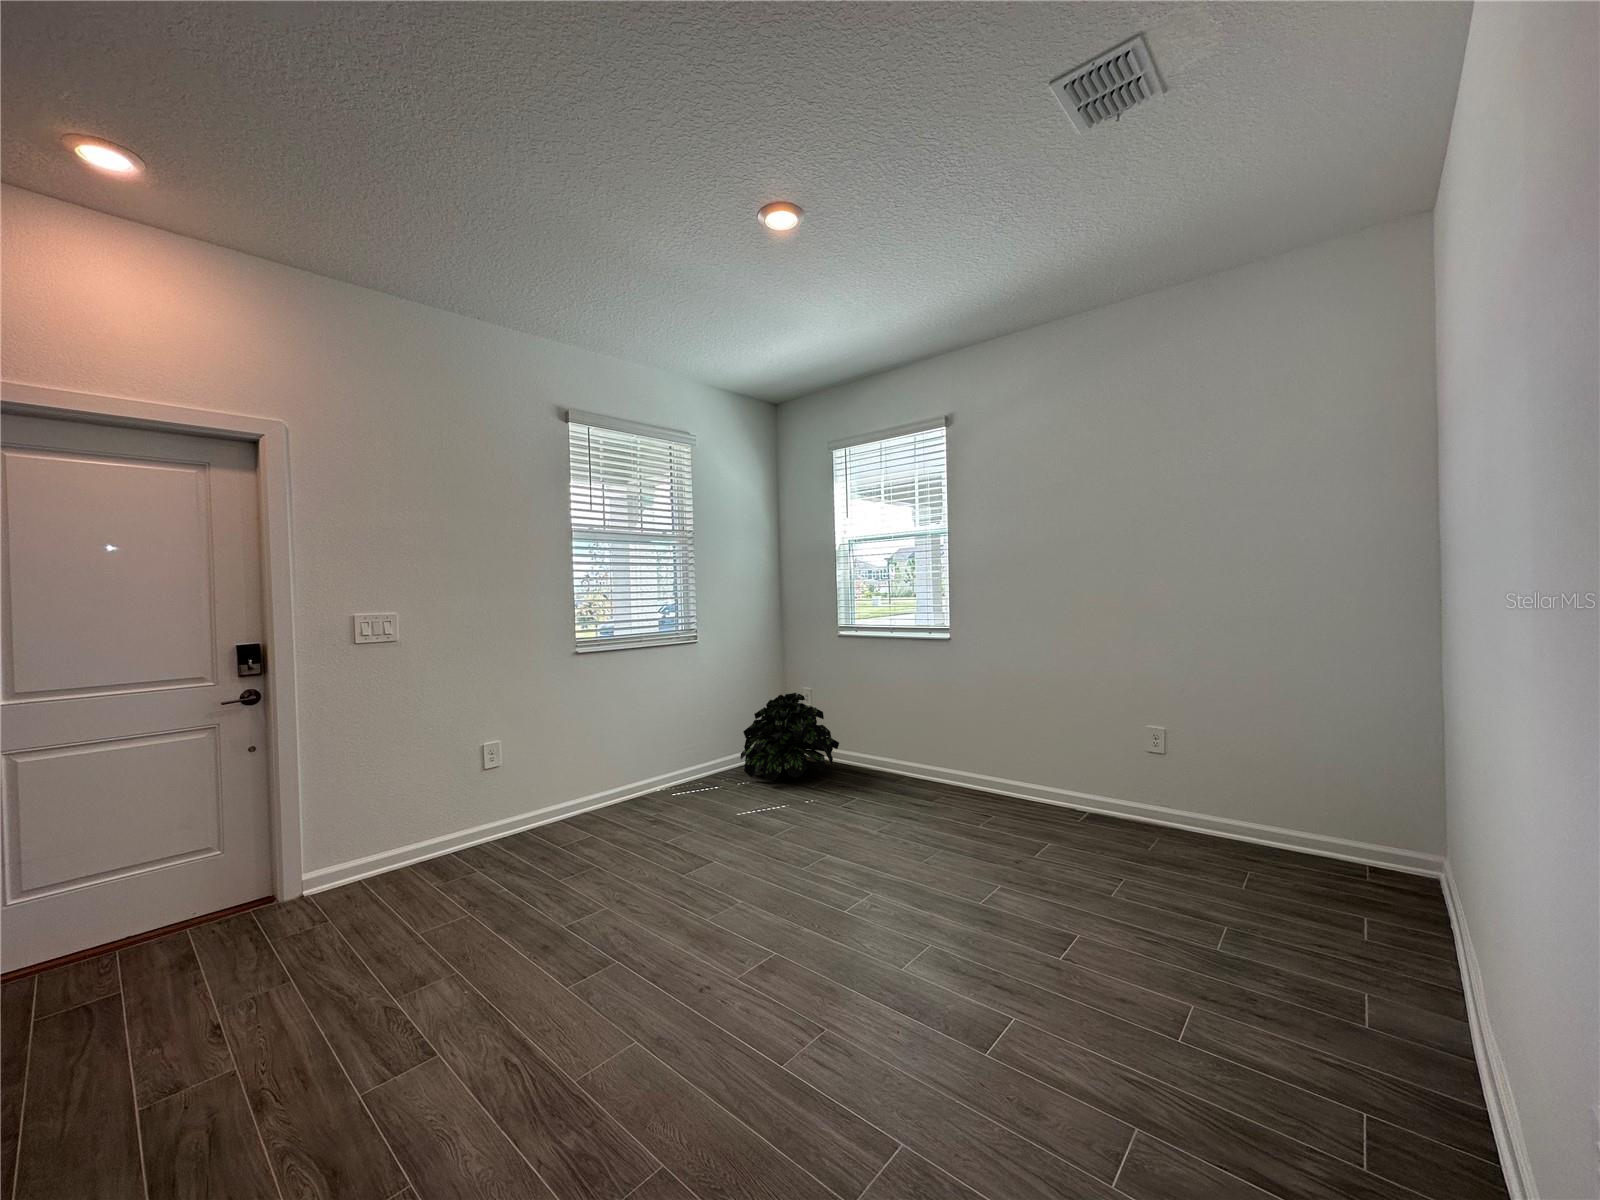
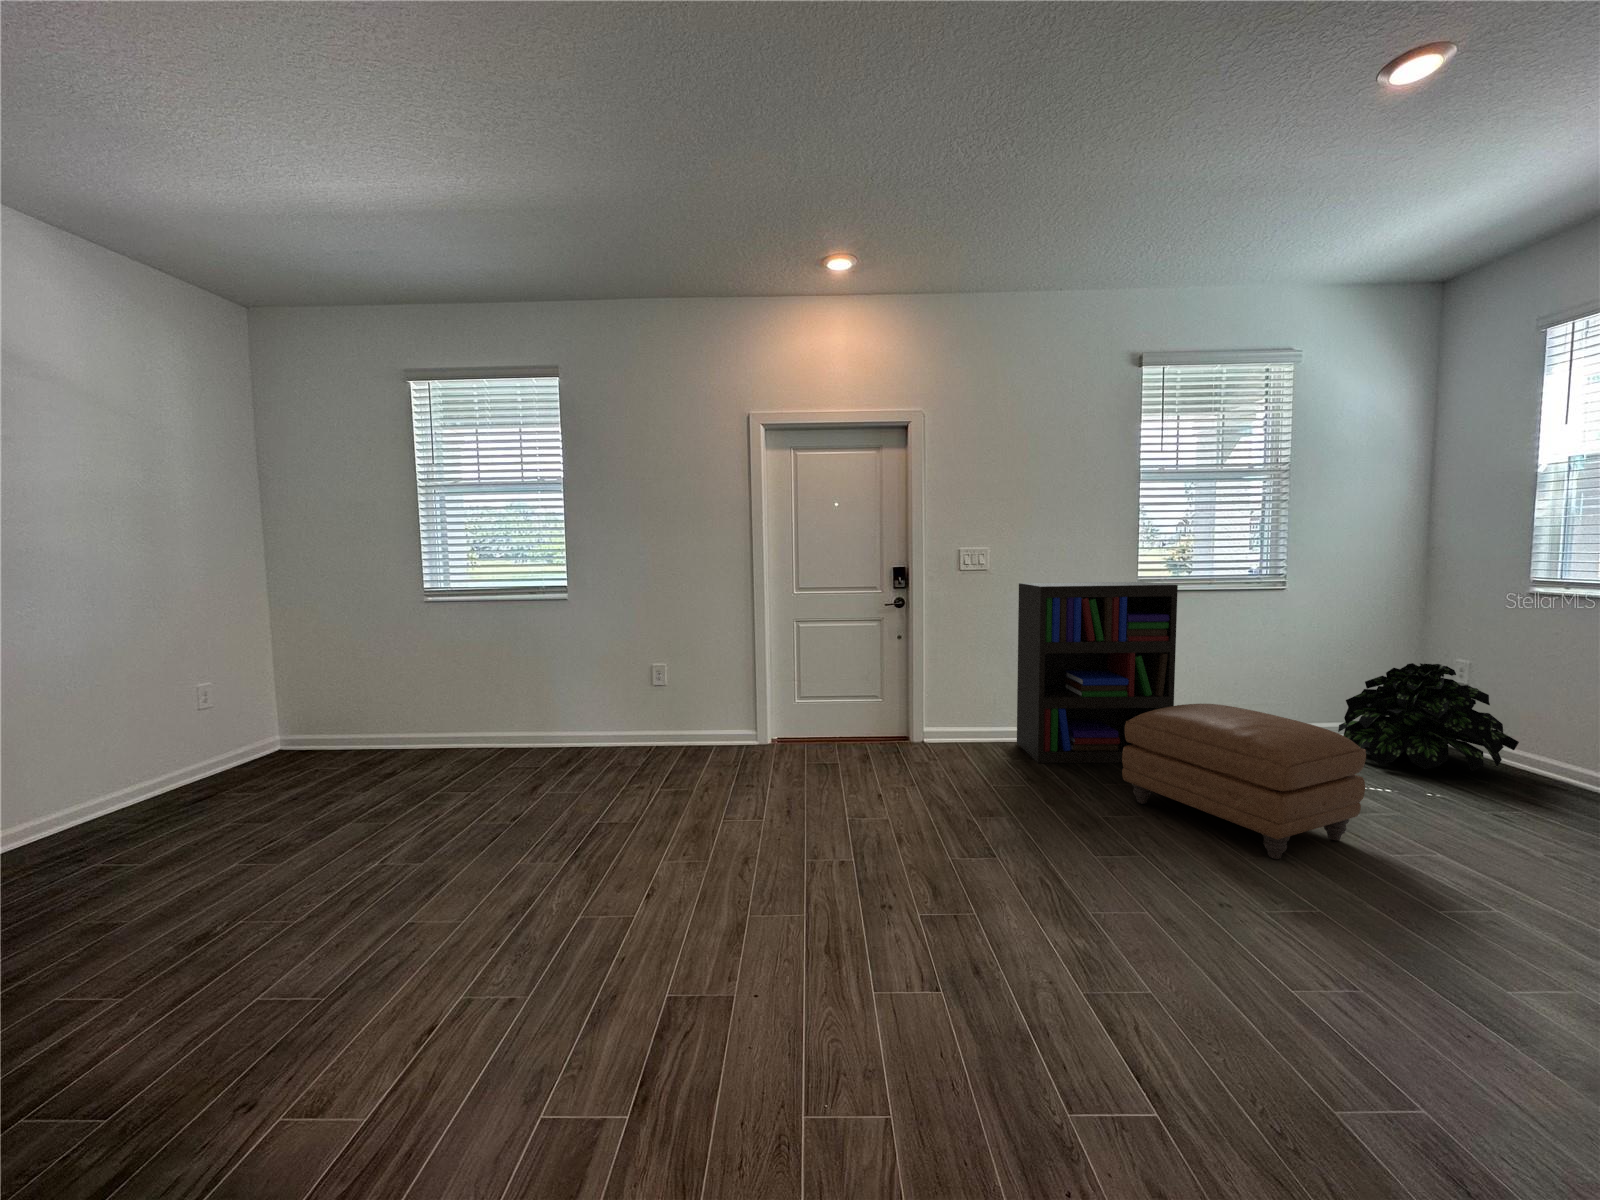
bookshelf: none [441,643,621,875] -> present [1017,582,1178,763]
ottoman: none [576,763,773,907] -> present [1122,704,1366,859]

